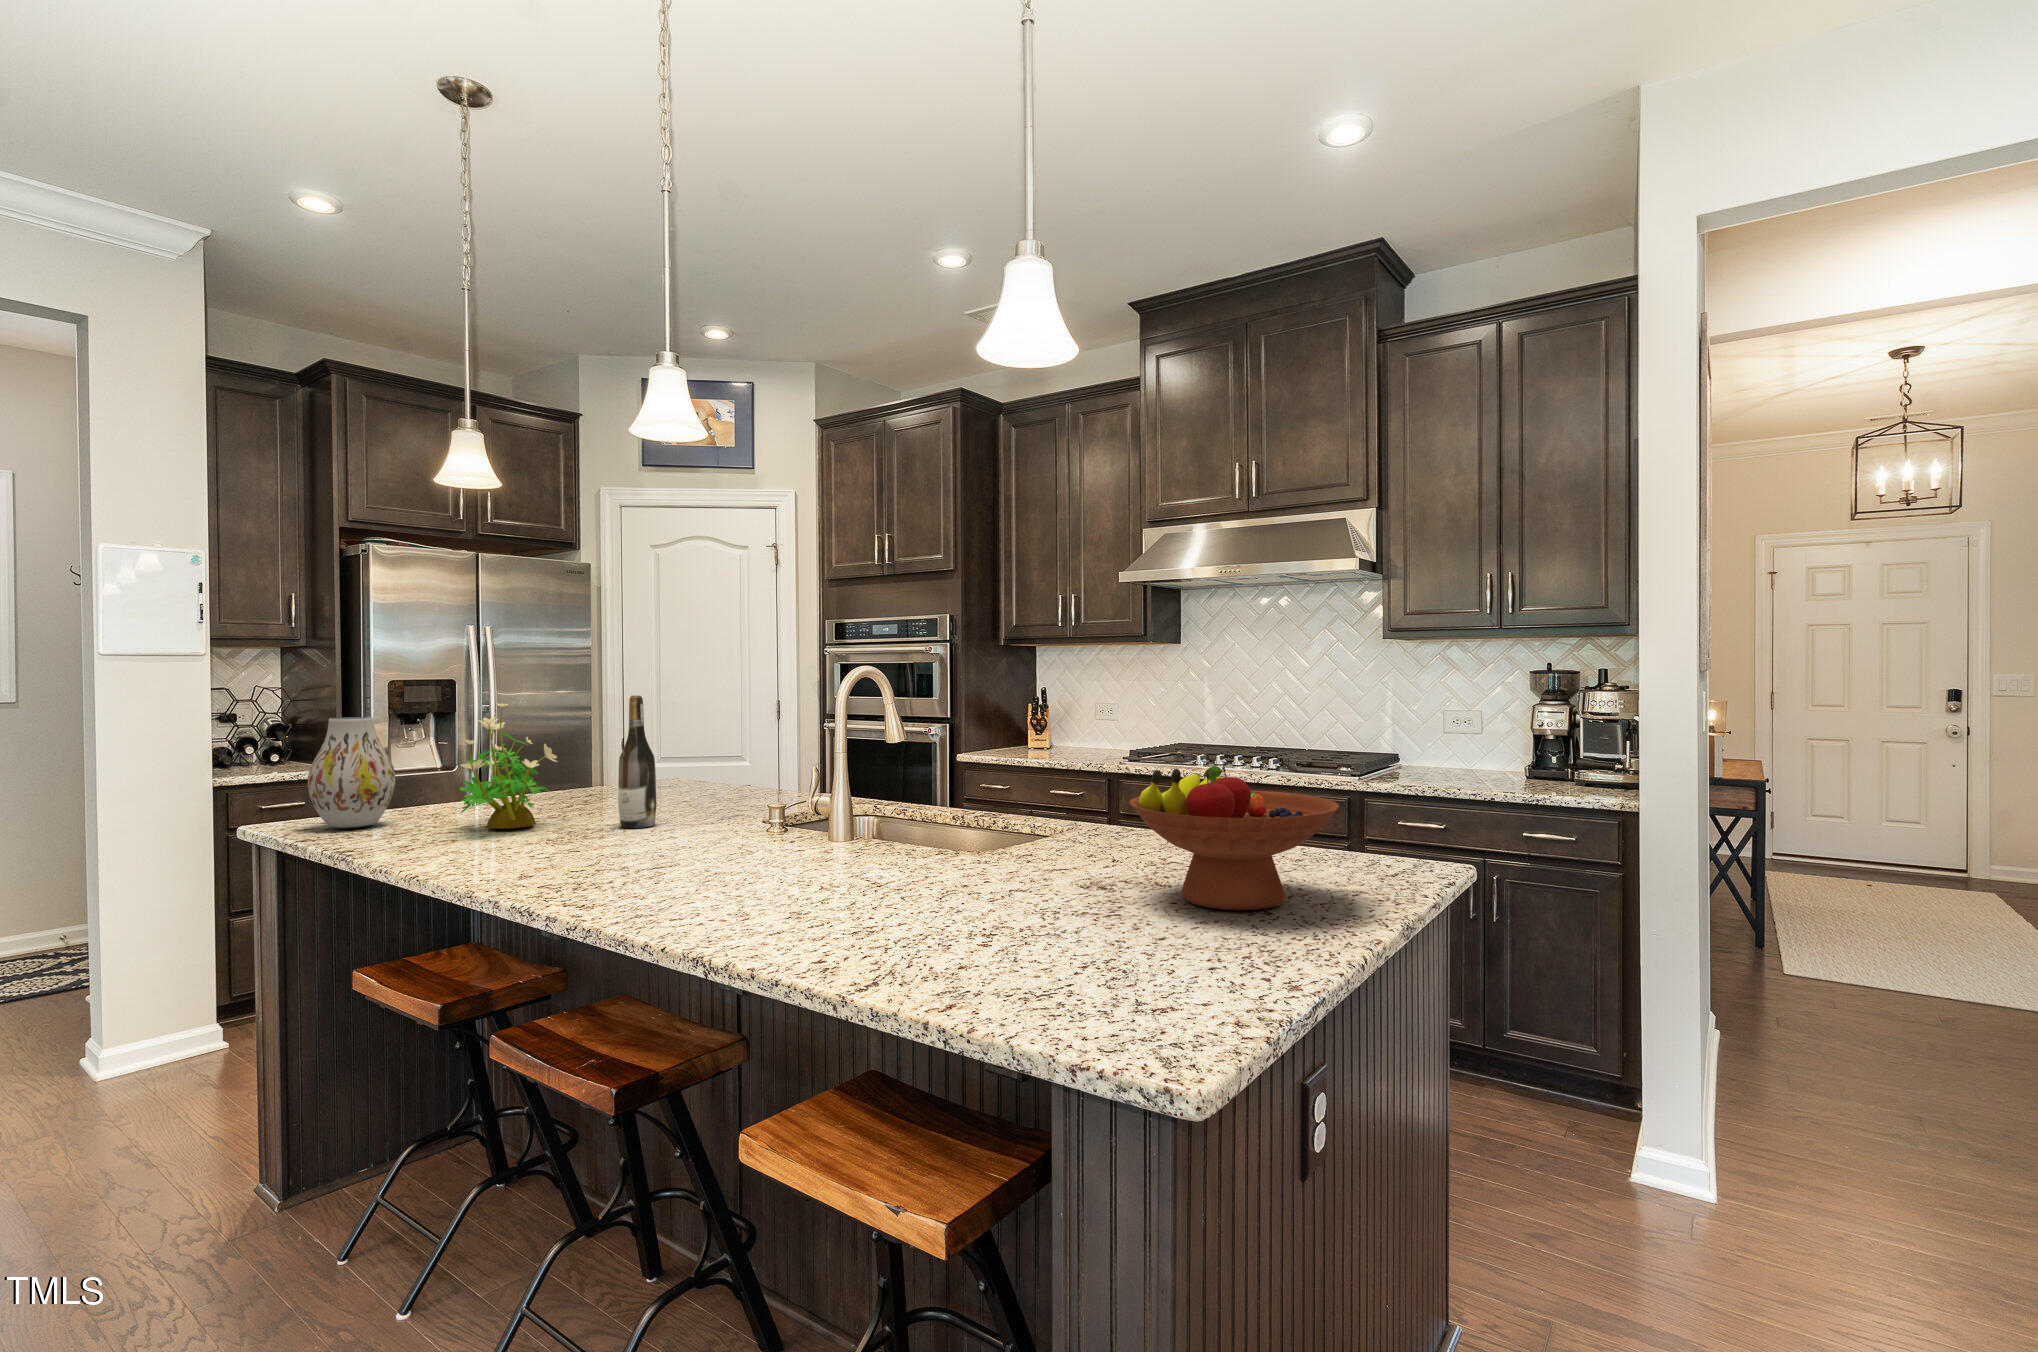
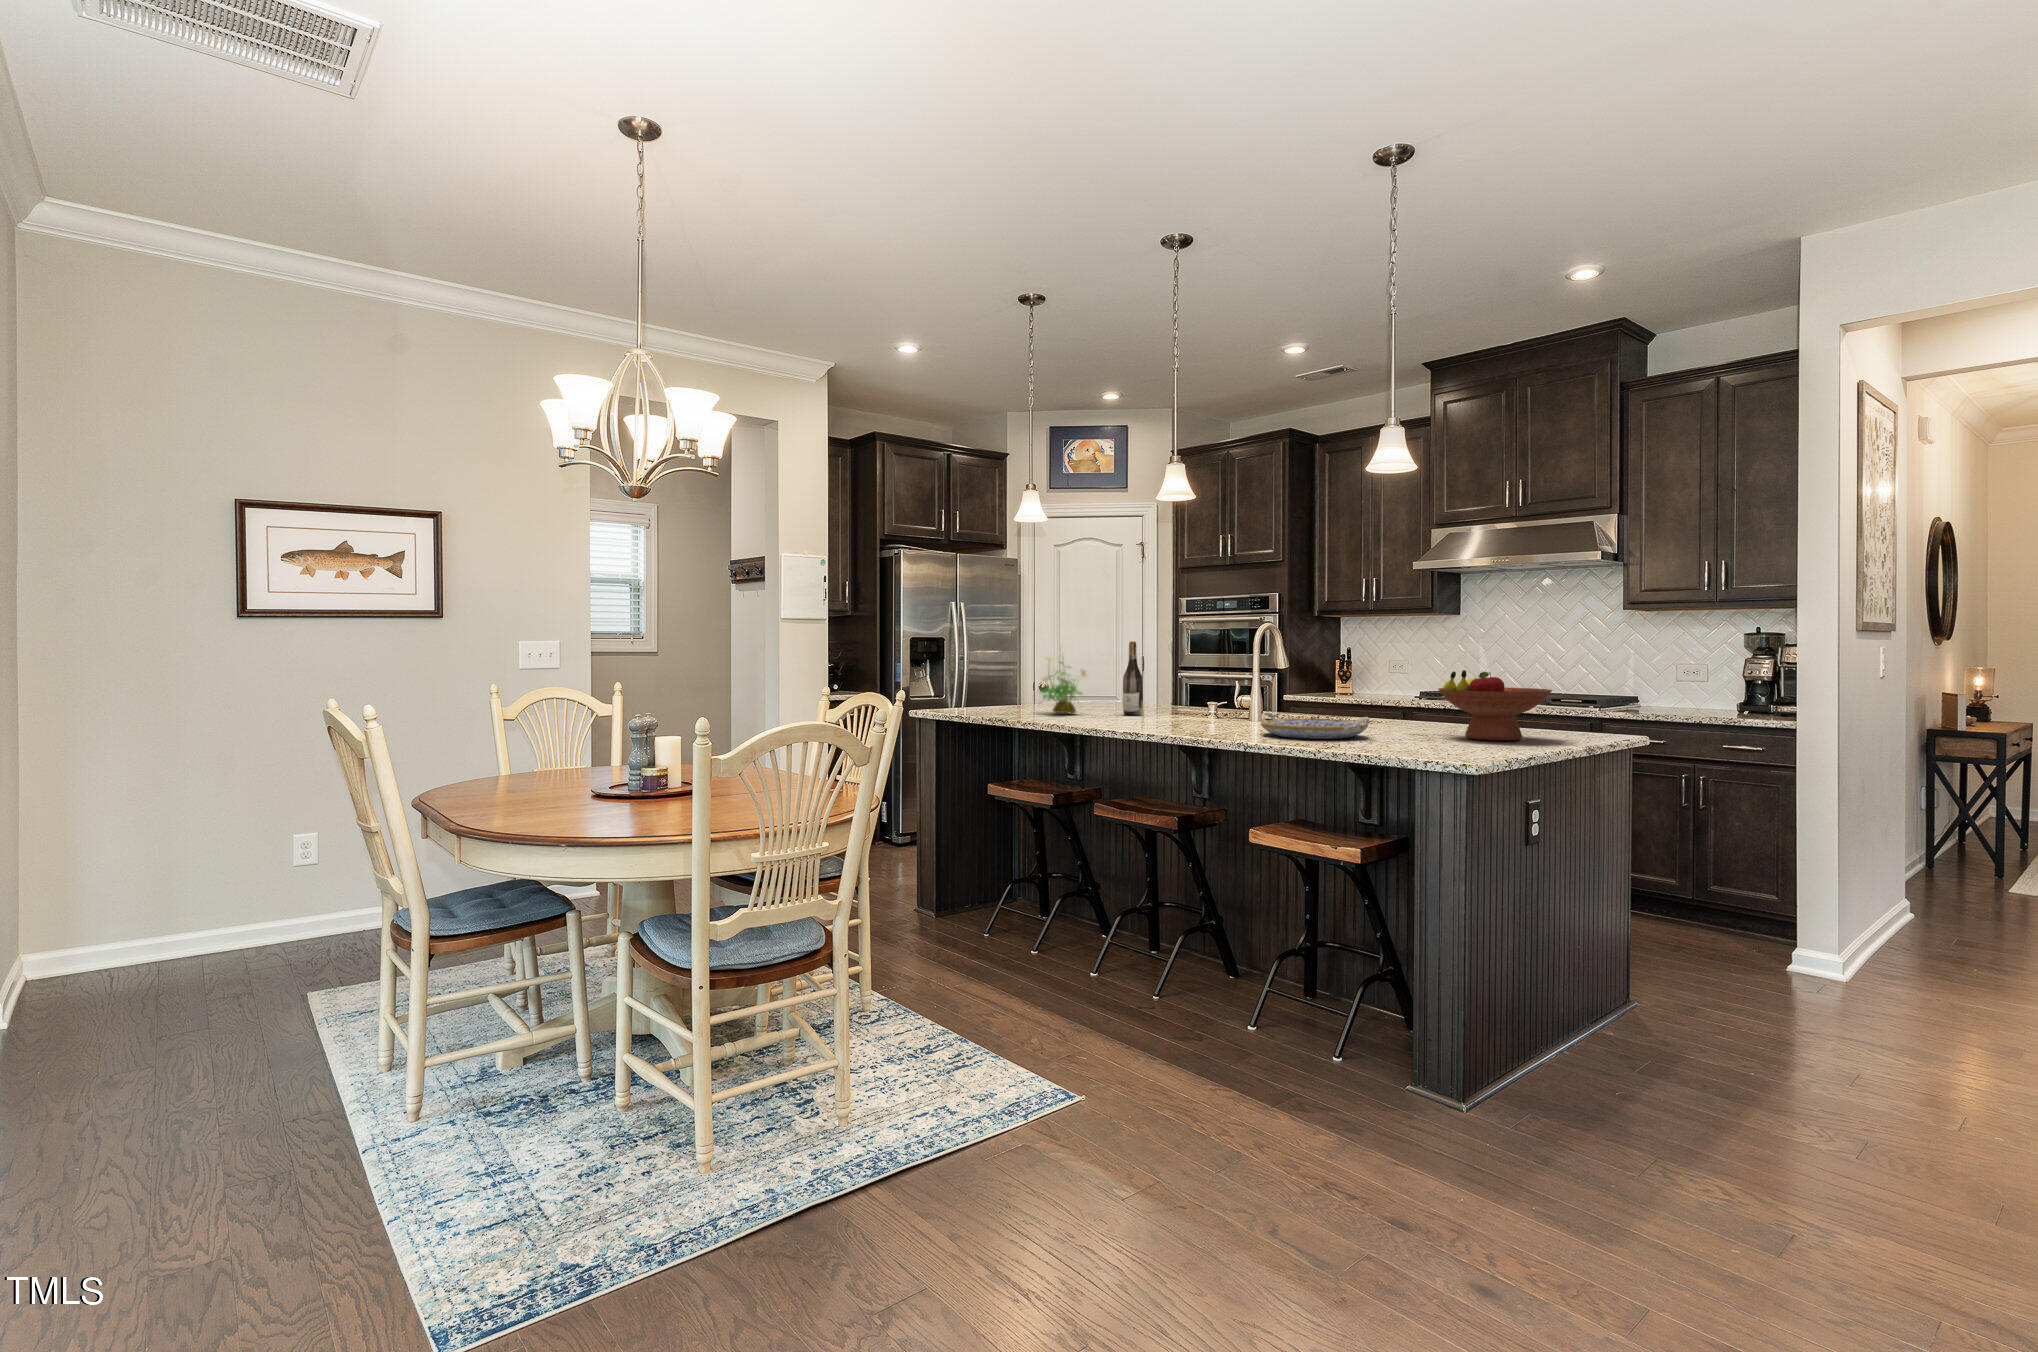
vase: present [308,717,395,828] -> none [959,653,999,712]
serving tray: none [778,853,995,926] -> present [1261,712,1369,739]

